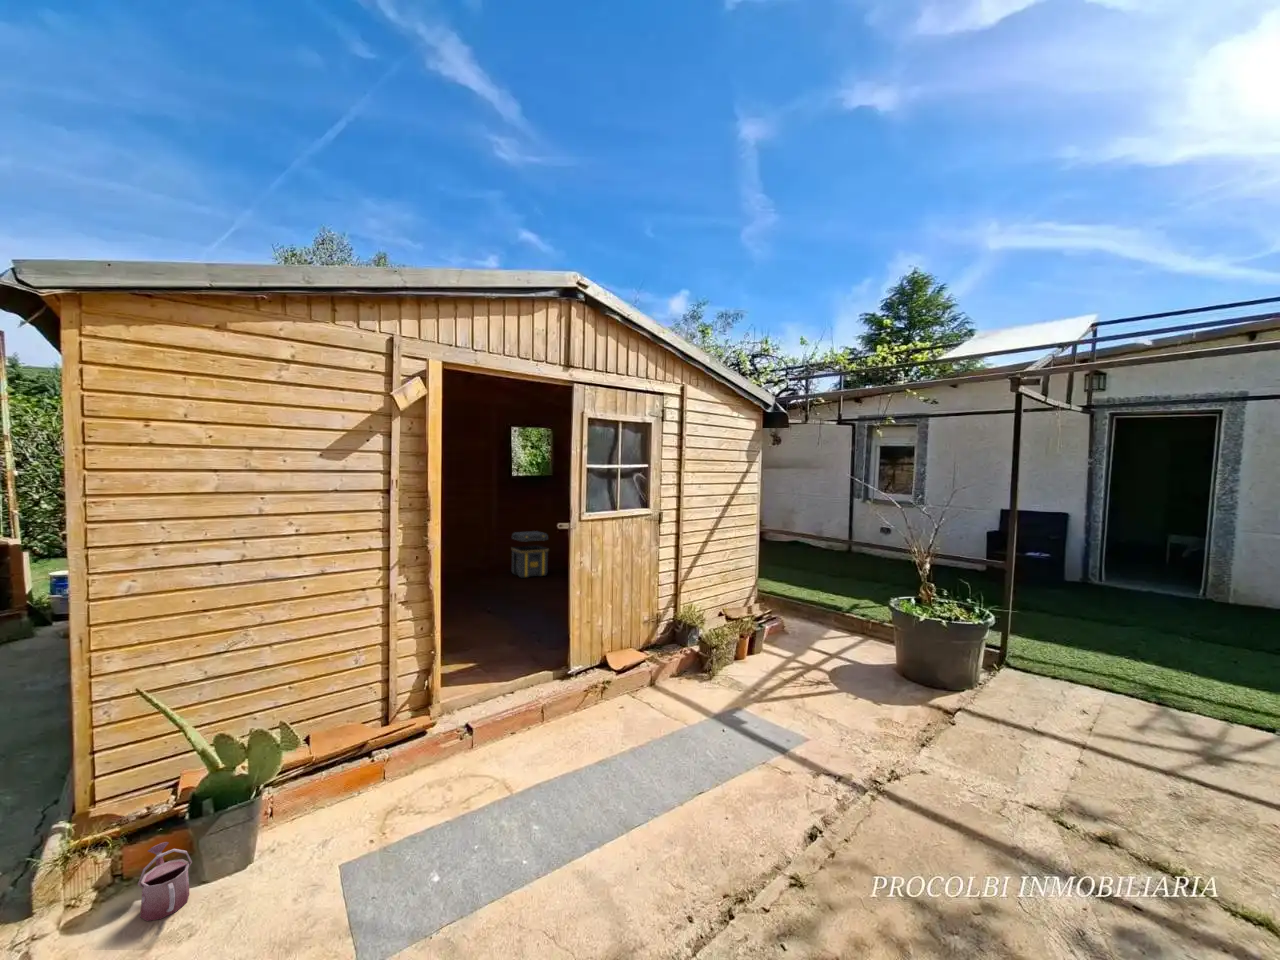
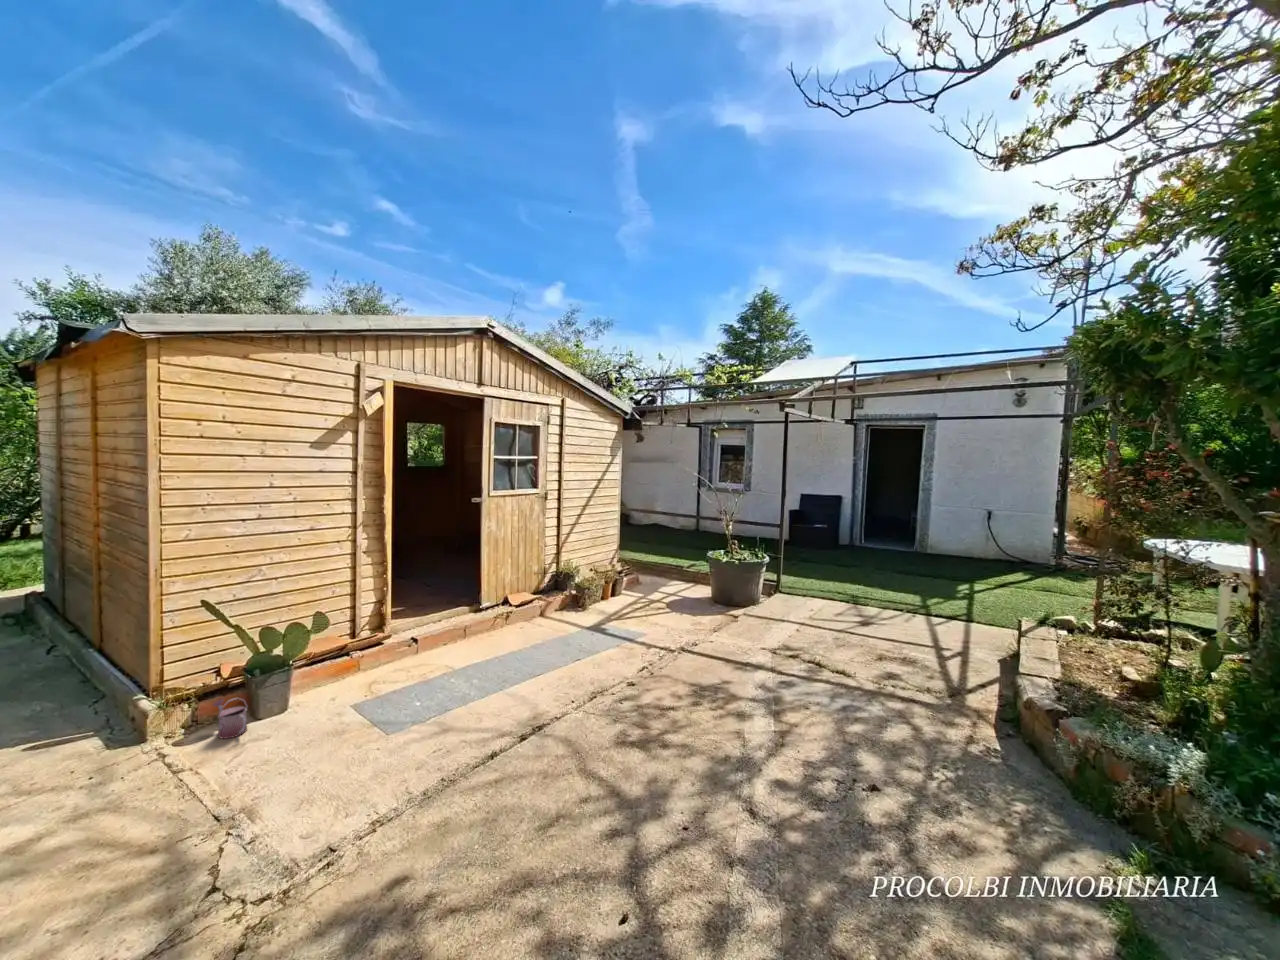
toolbox: present [511,531,548,578] -> none [411,514,446,554]

